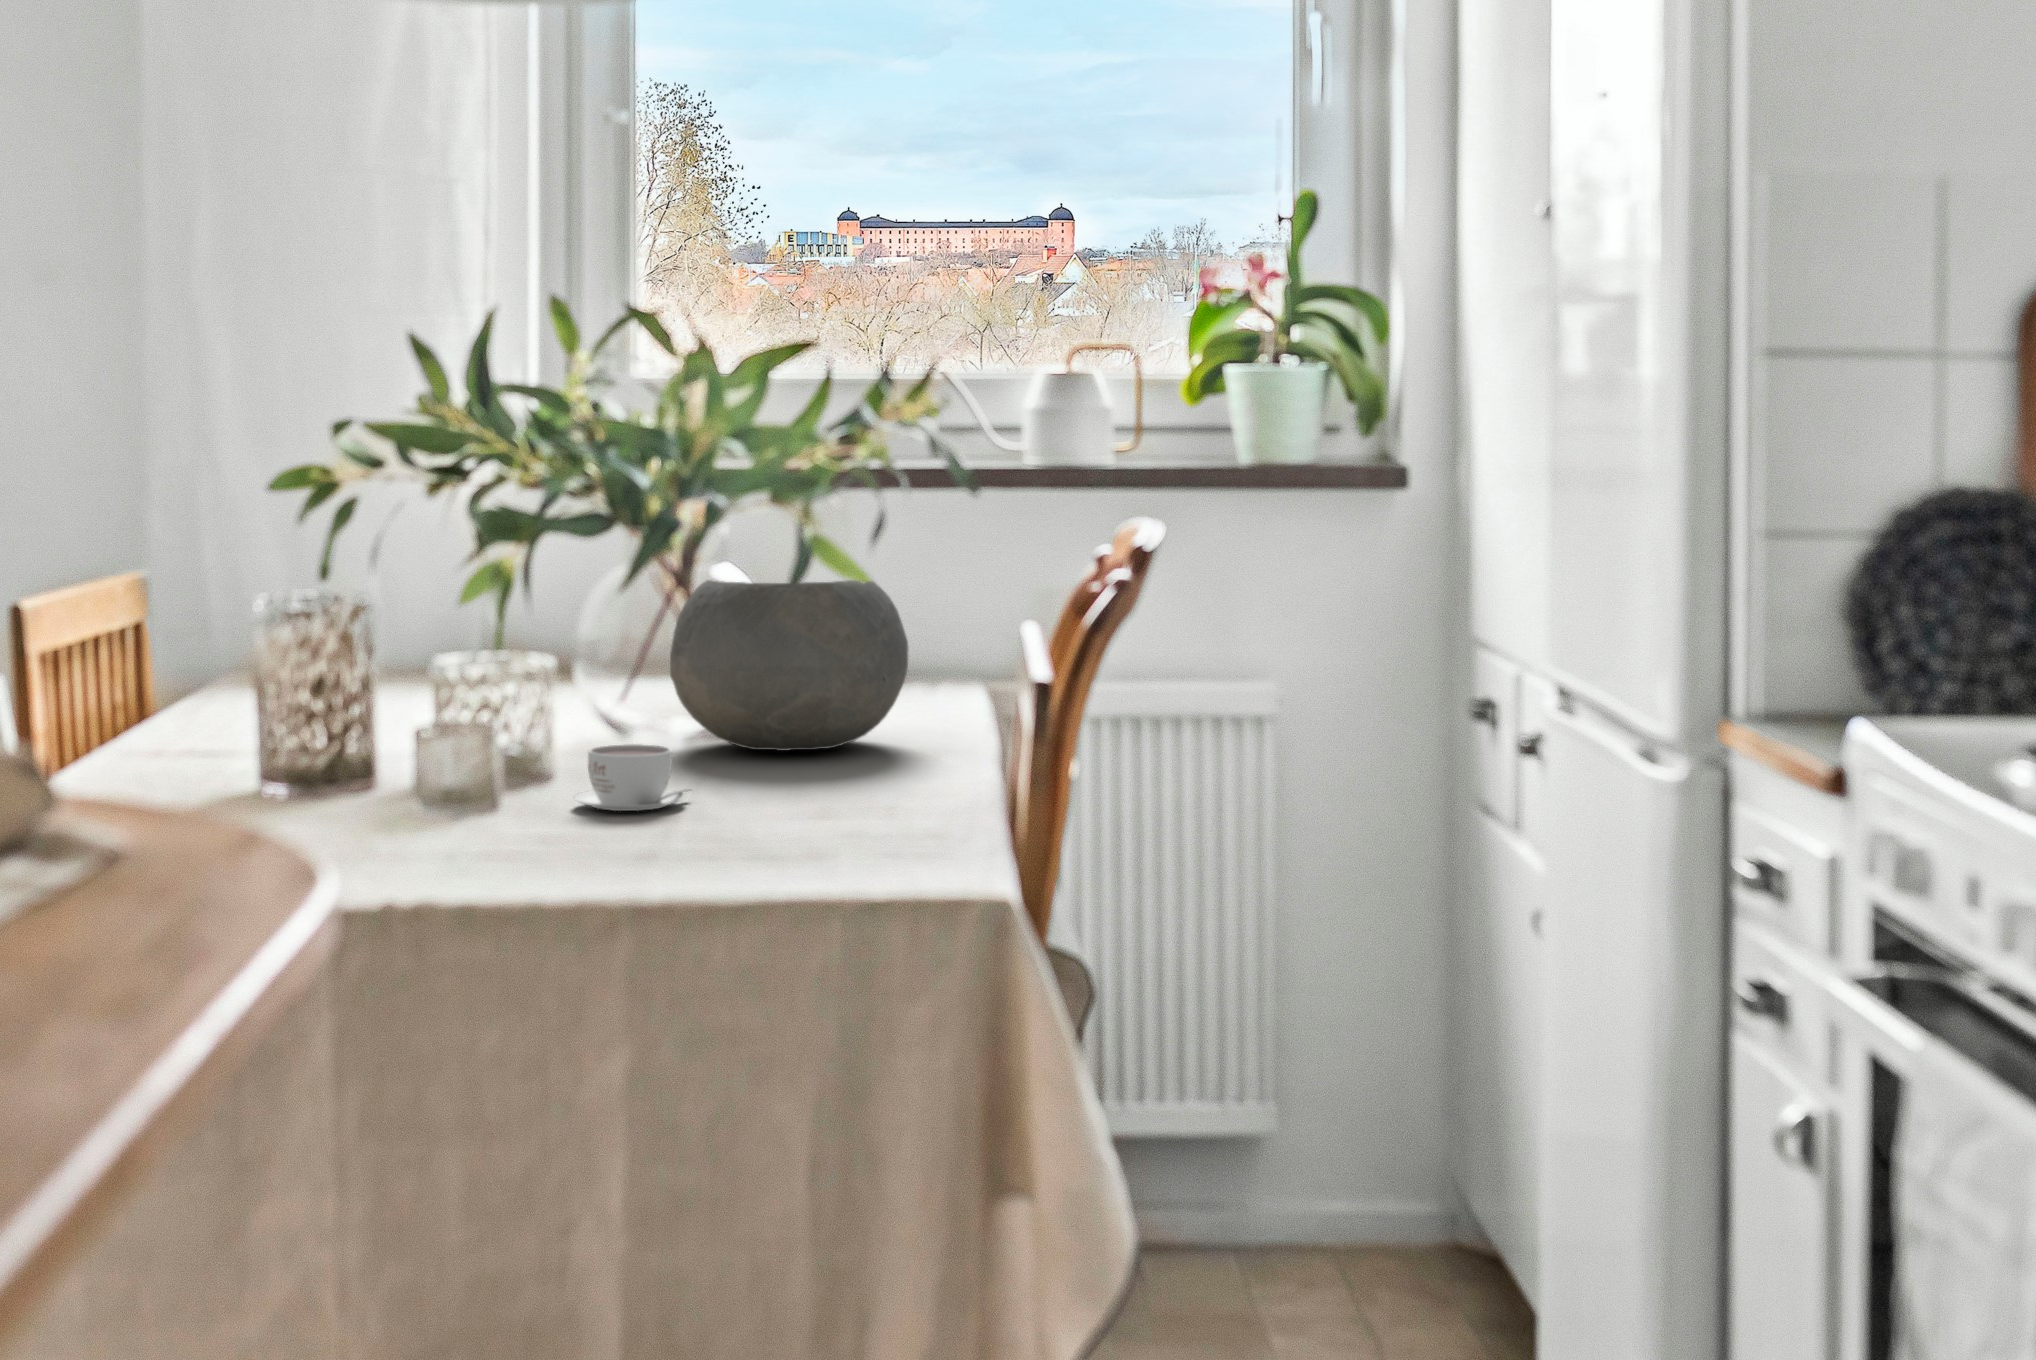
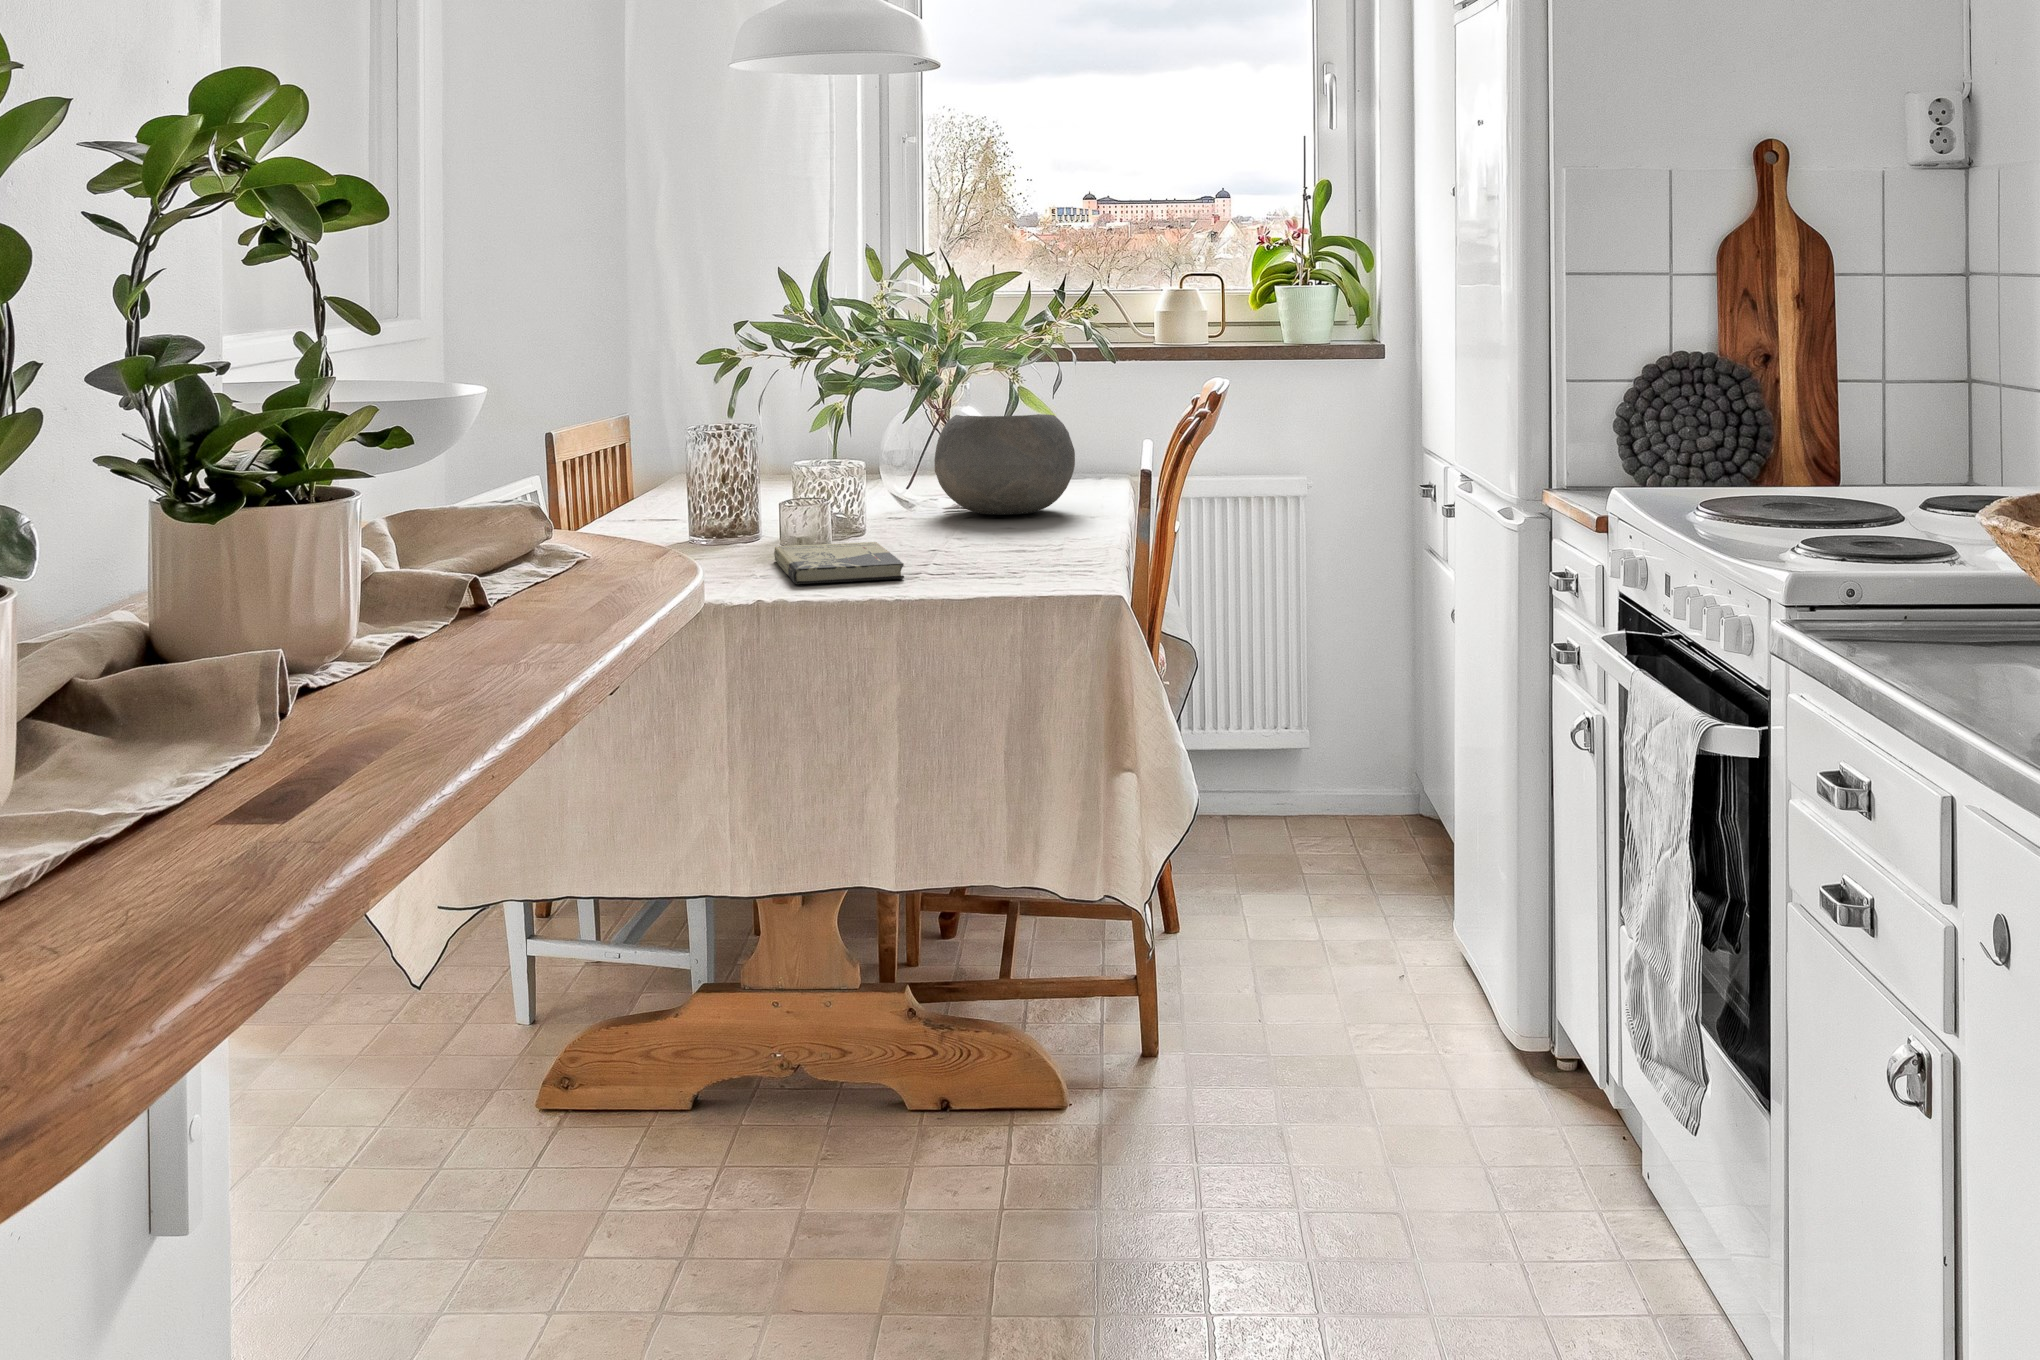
coffee cup: present [574,744,689,811] -> none [877,510,946,547]
book: none [393,802,623,881] -> present [774,542,904,584]

